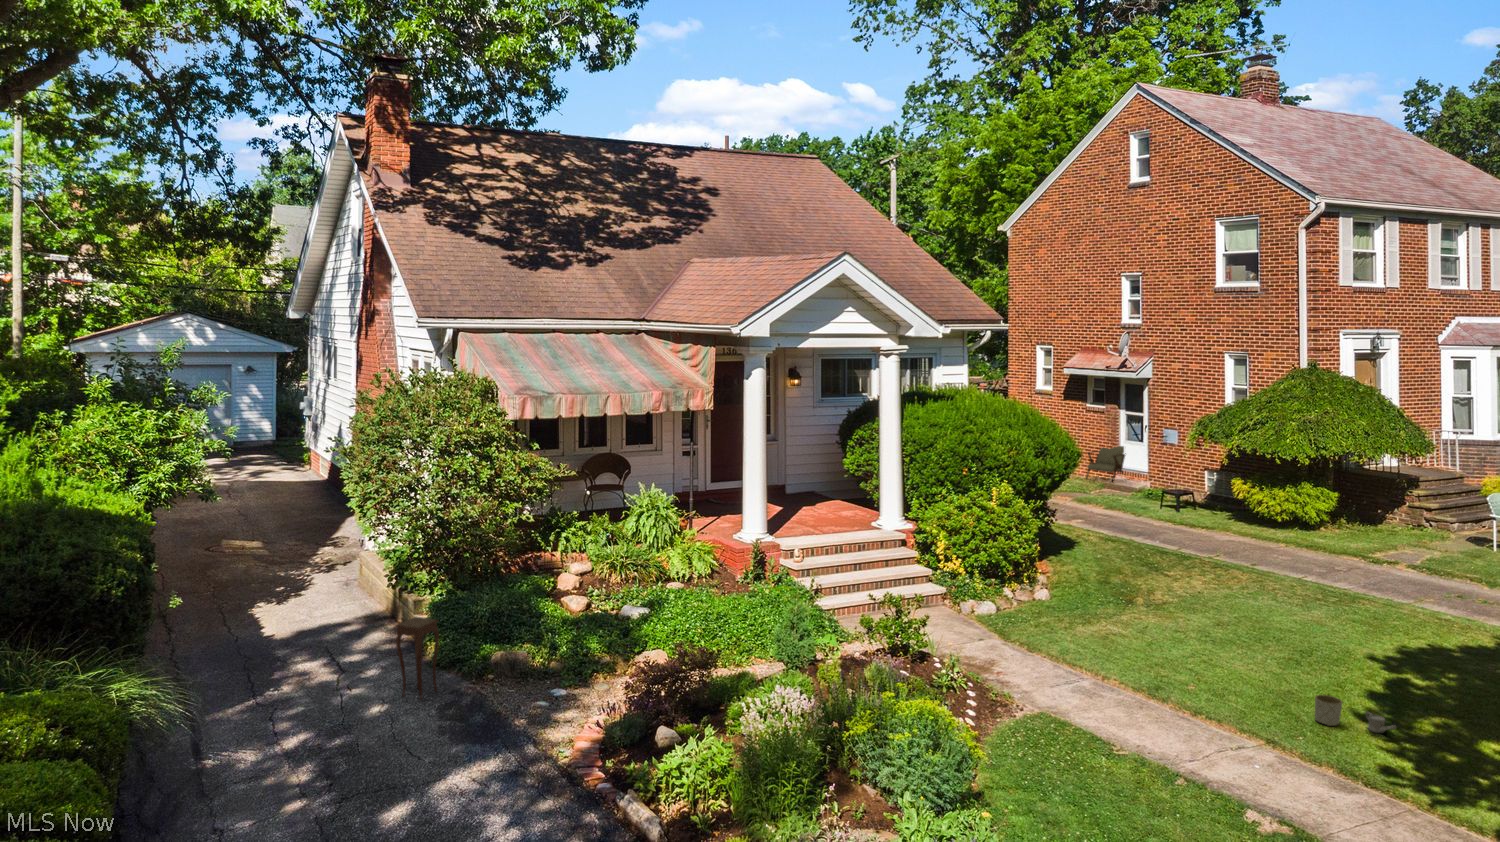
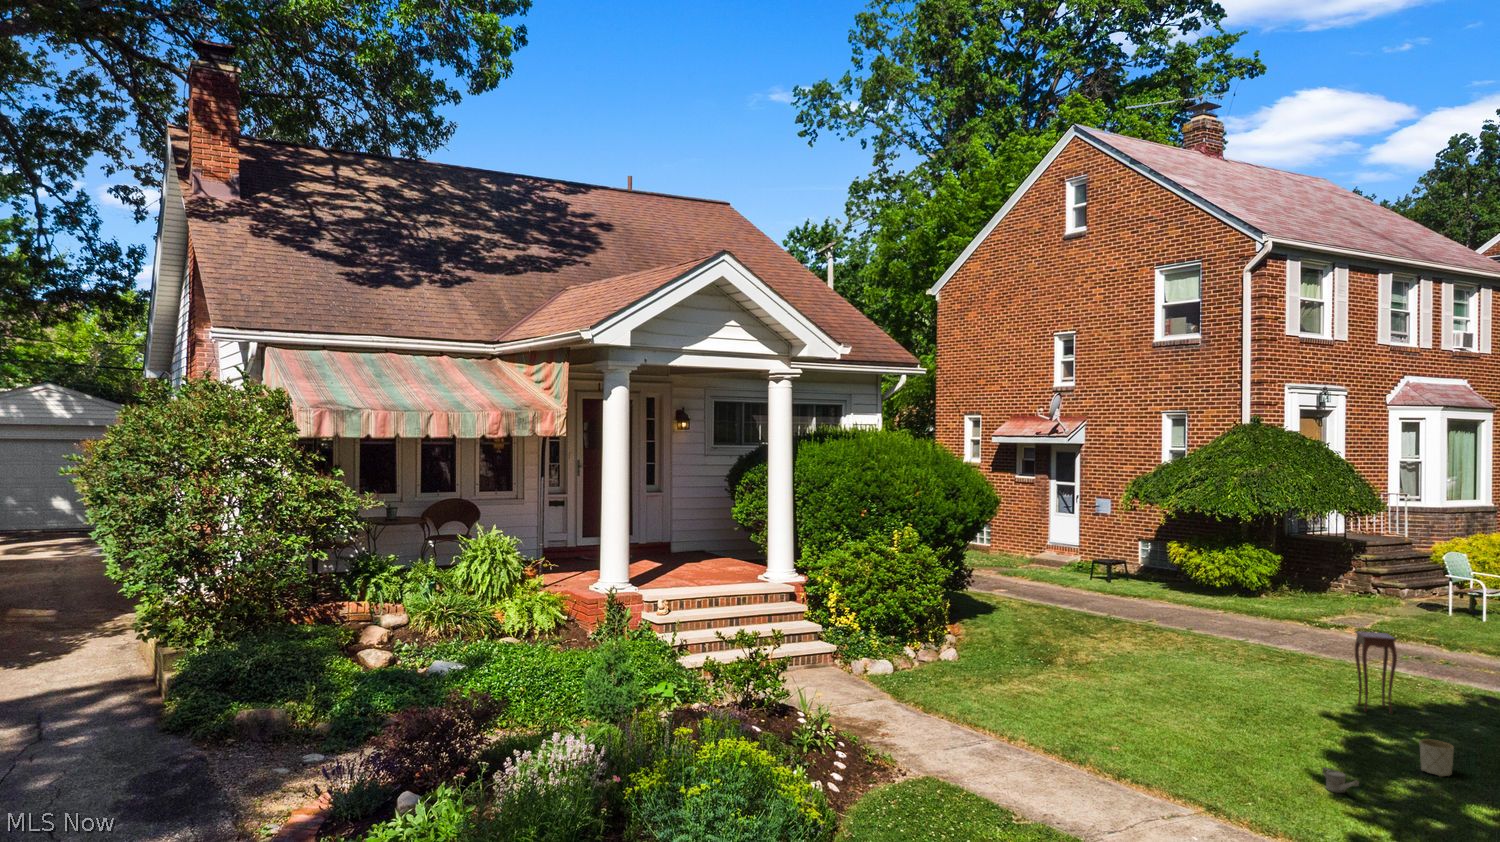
lounge chair: present [1086,446,1126,483] -> none [1022,518,1067,560]
side table: present [396,617,439,700] -> present [1354,631,1397,714]
planter: present [1315,694,1342,726] -> present [1420,739,1454,777]

